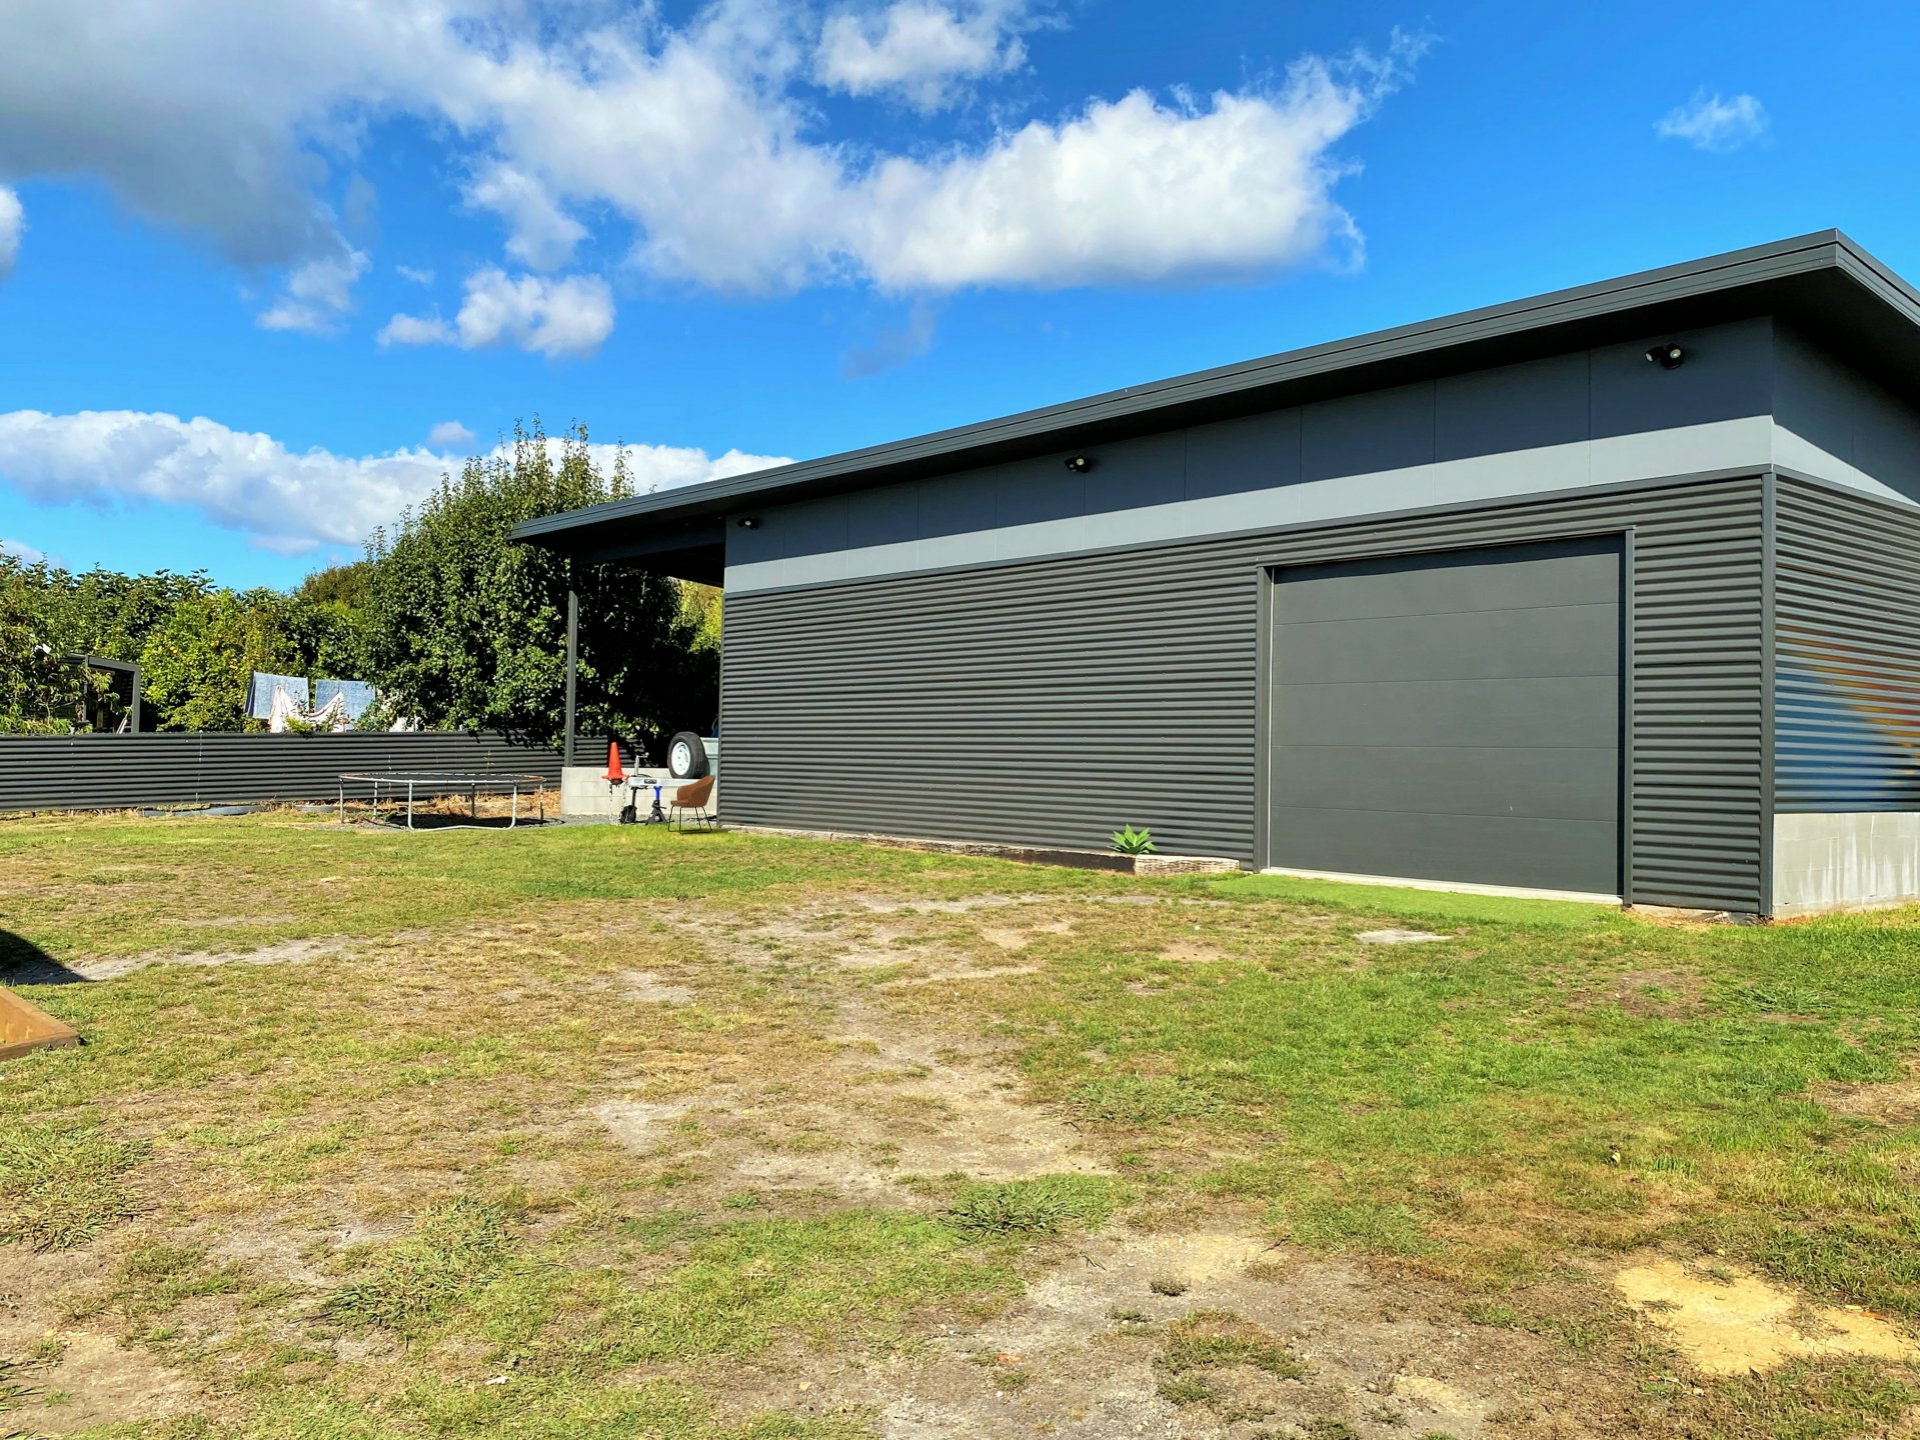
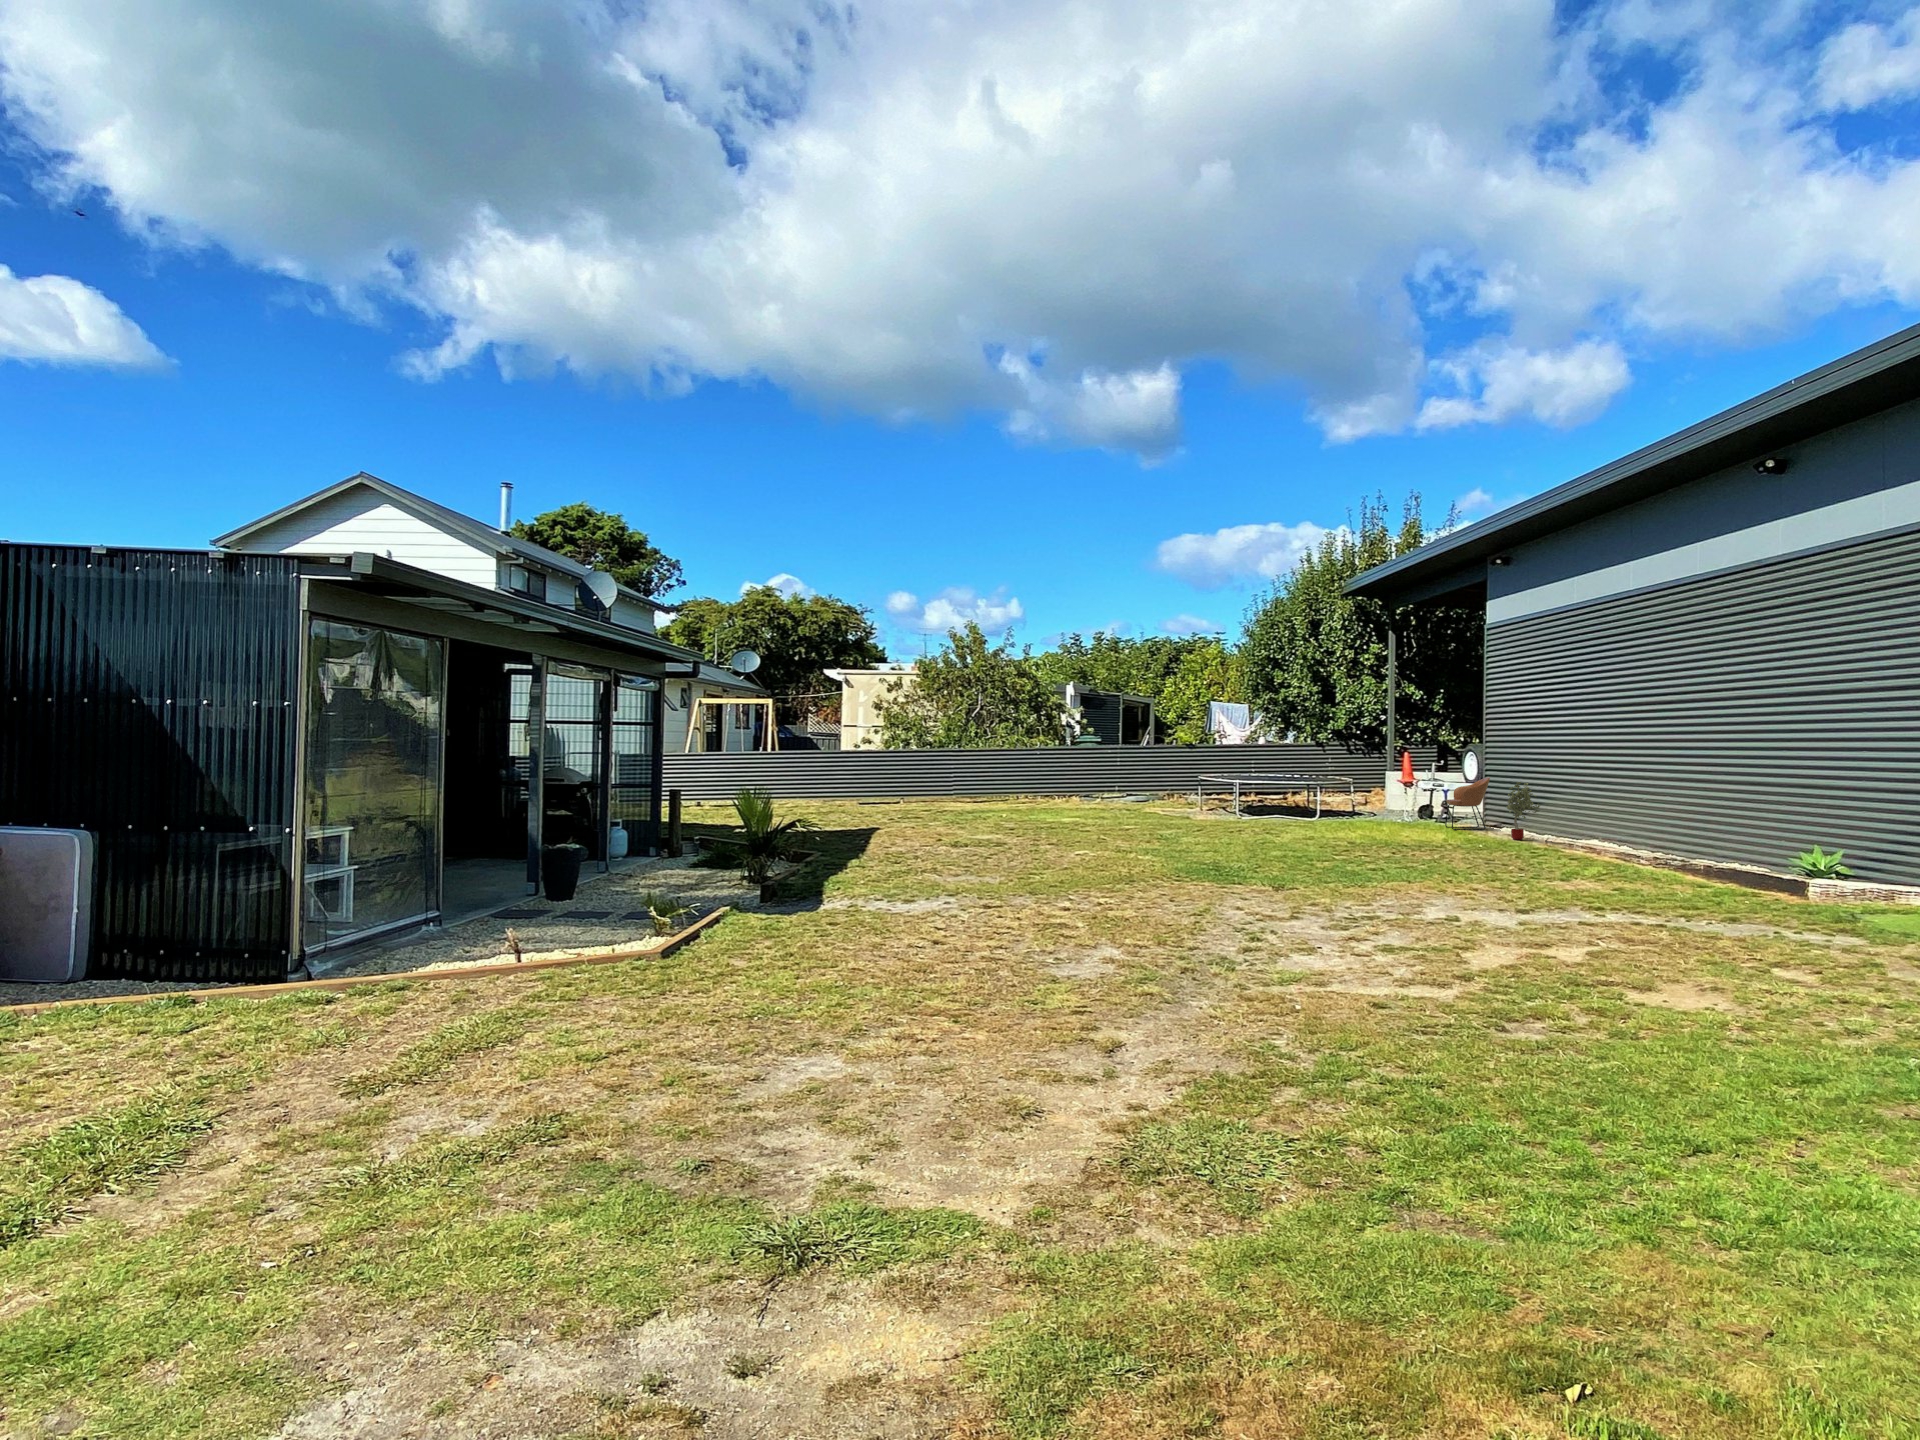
potted tree: none [740,781,776,842] -> present [1507,782,1540,840]

